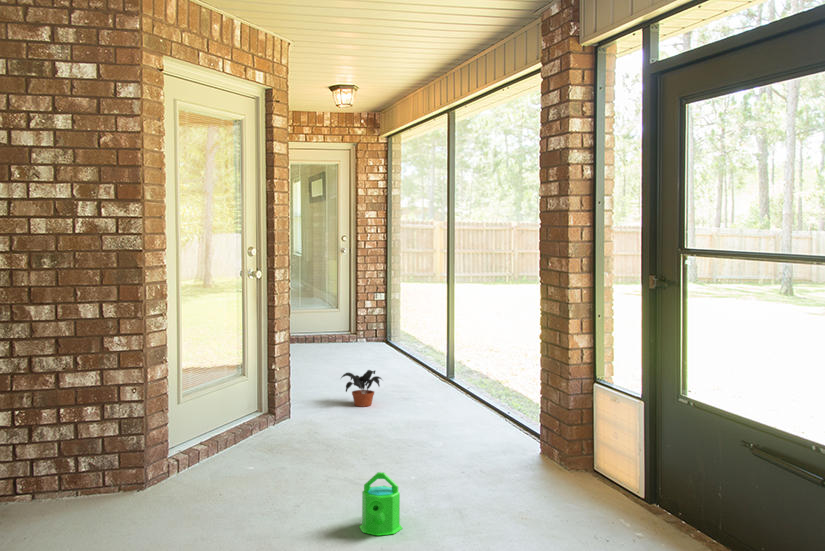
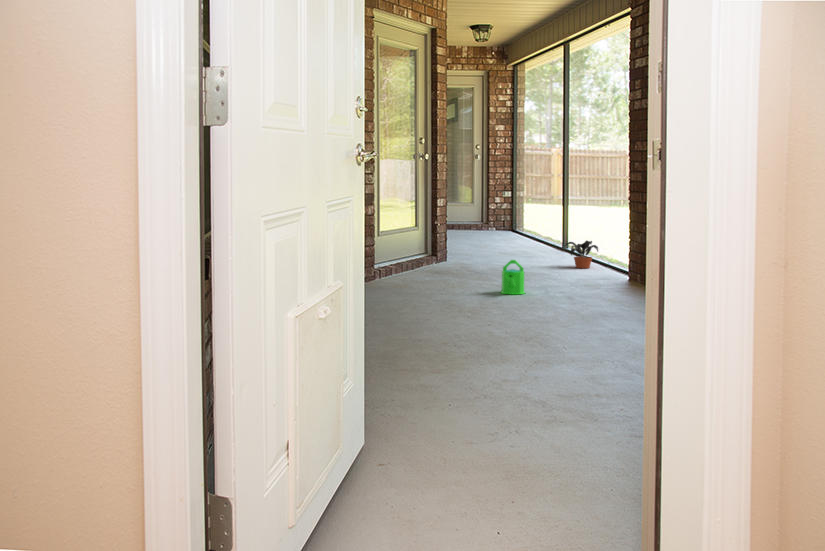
potted plant: present [341,370,381,407] -> present [566,241,598,268]

